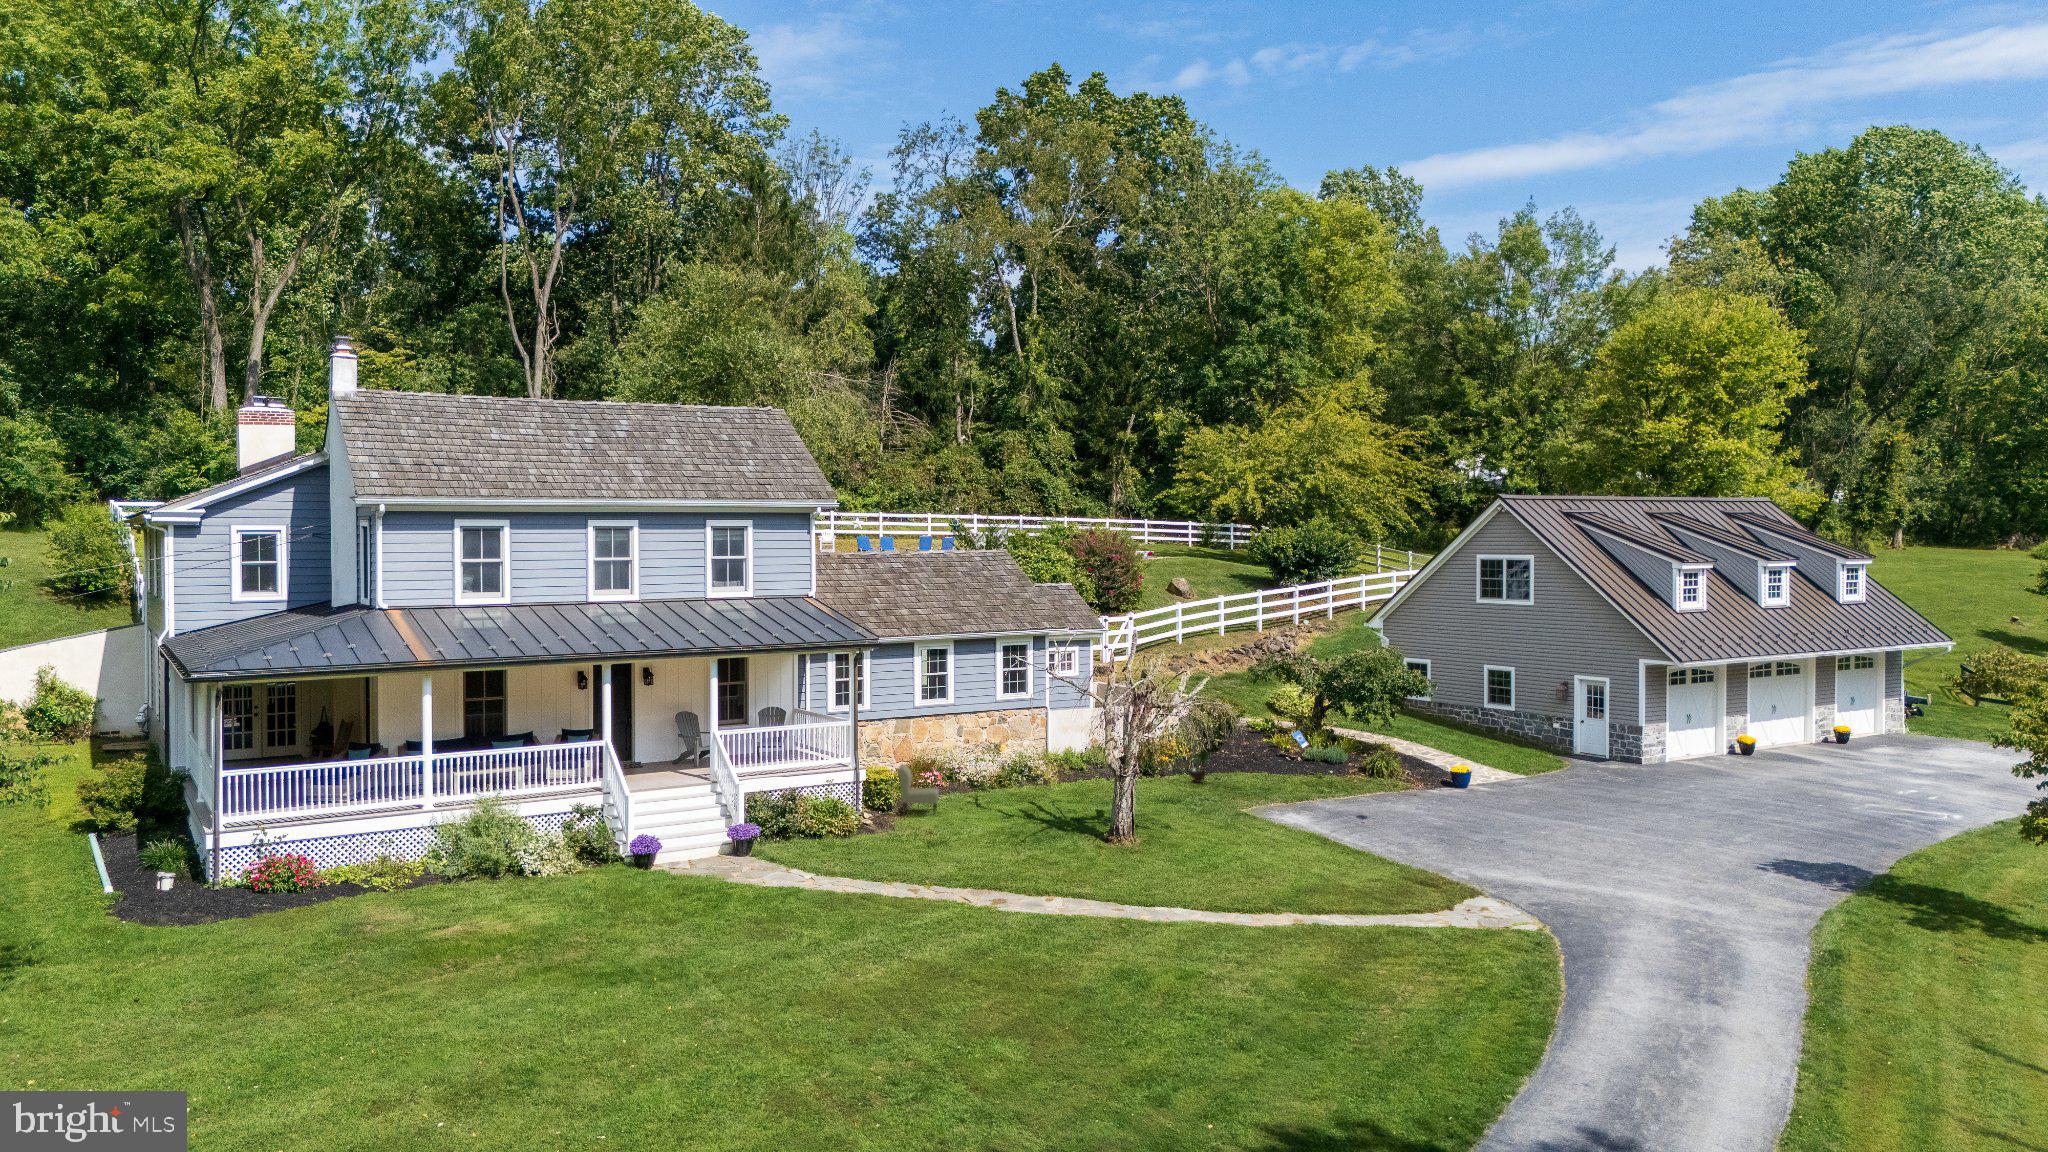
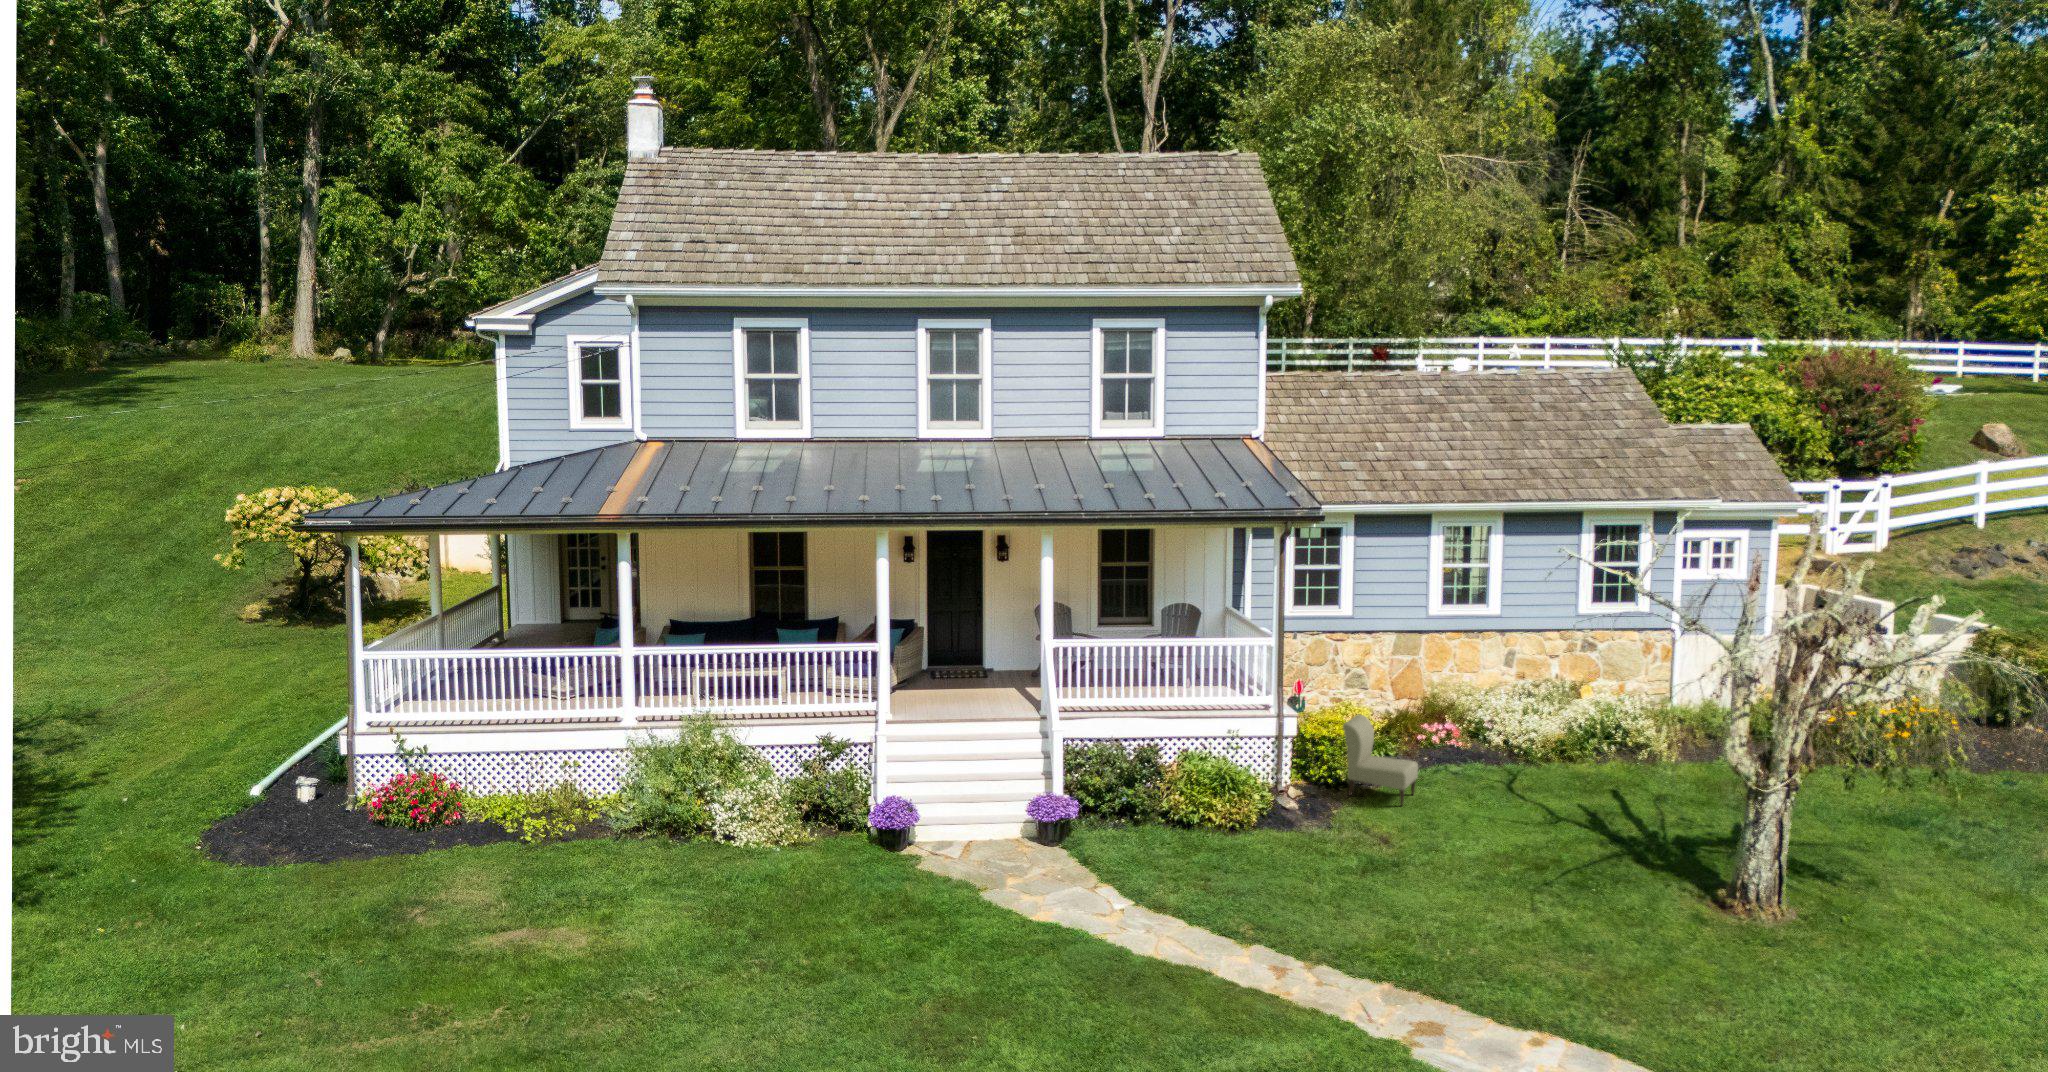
potted tree: present [1189,750,1210,782] -> none [1957,734,2010,798]

